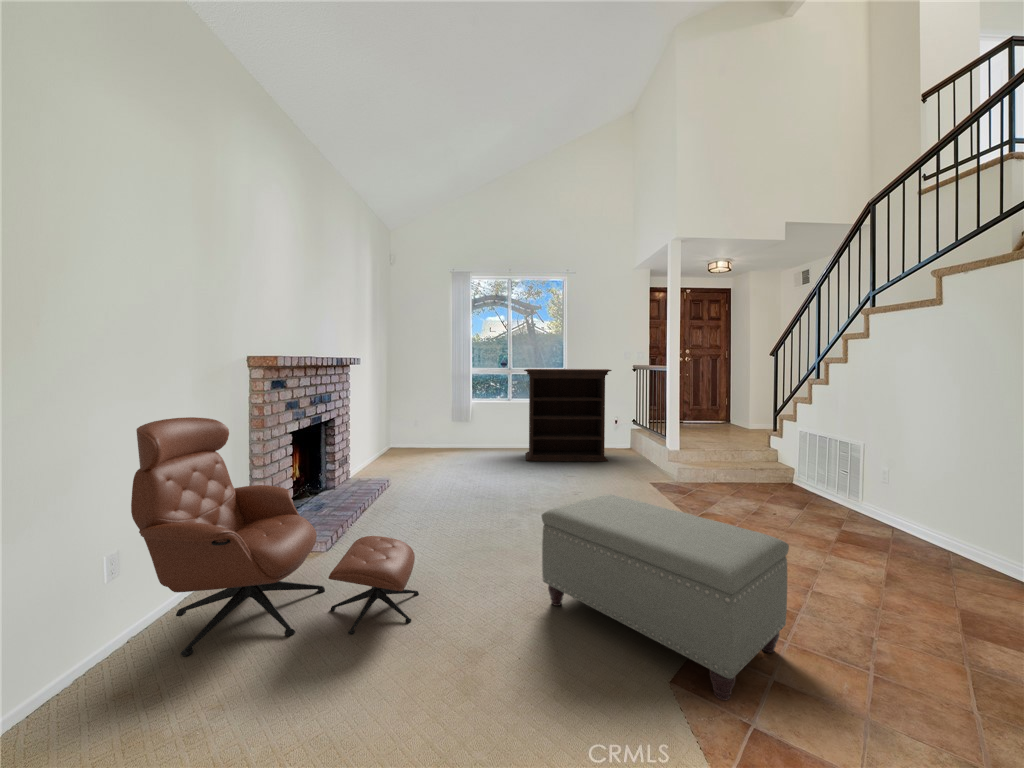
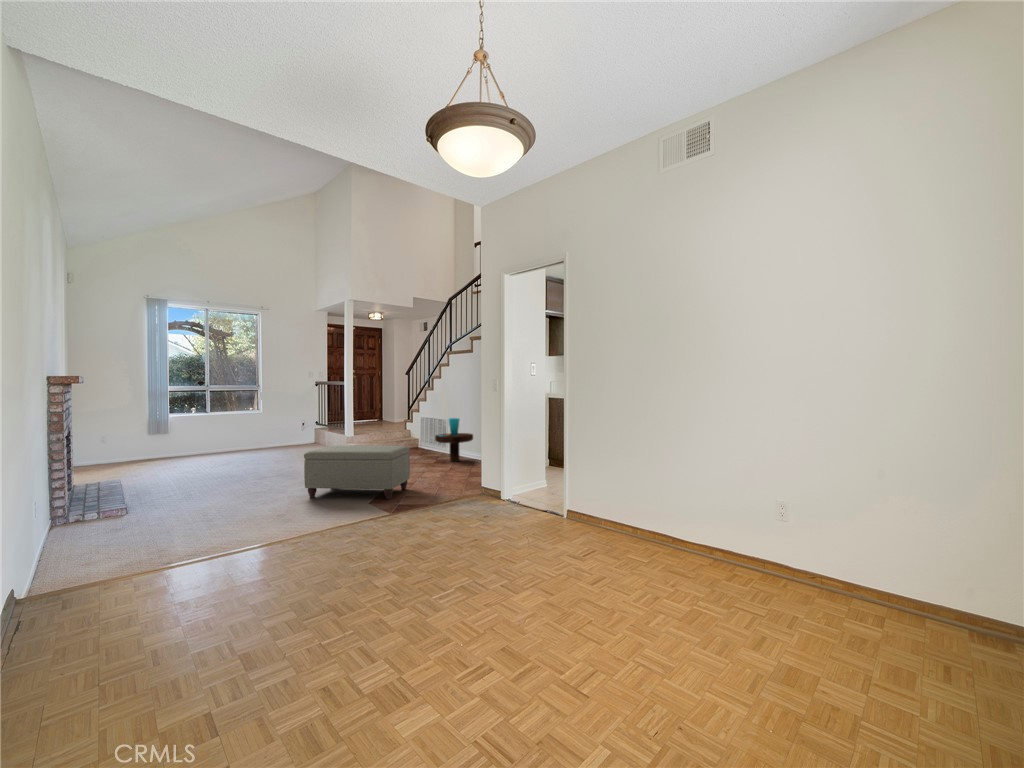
bookshelf: present [524,369,612,461] -> none [225,384,304,459]
lounge chair: present [131,417,419,656] -> none [52,417,239,546]
side table: none [840,448,952,550] -> present [435,418,473,462]

